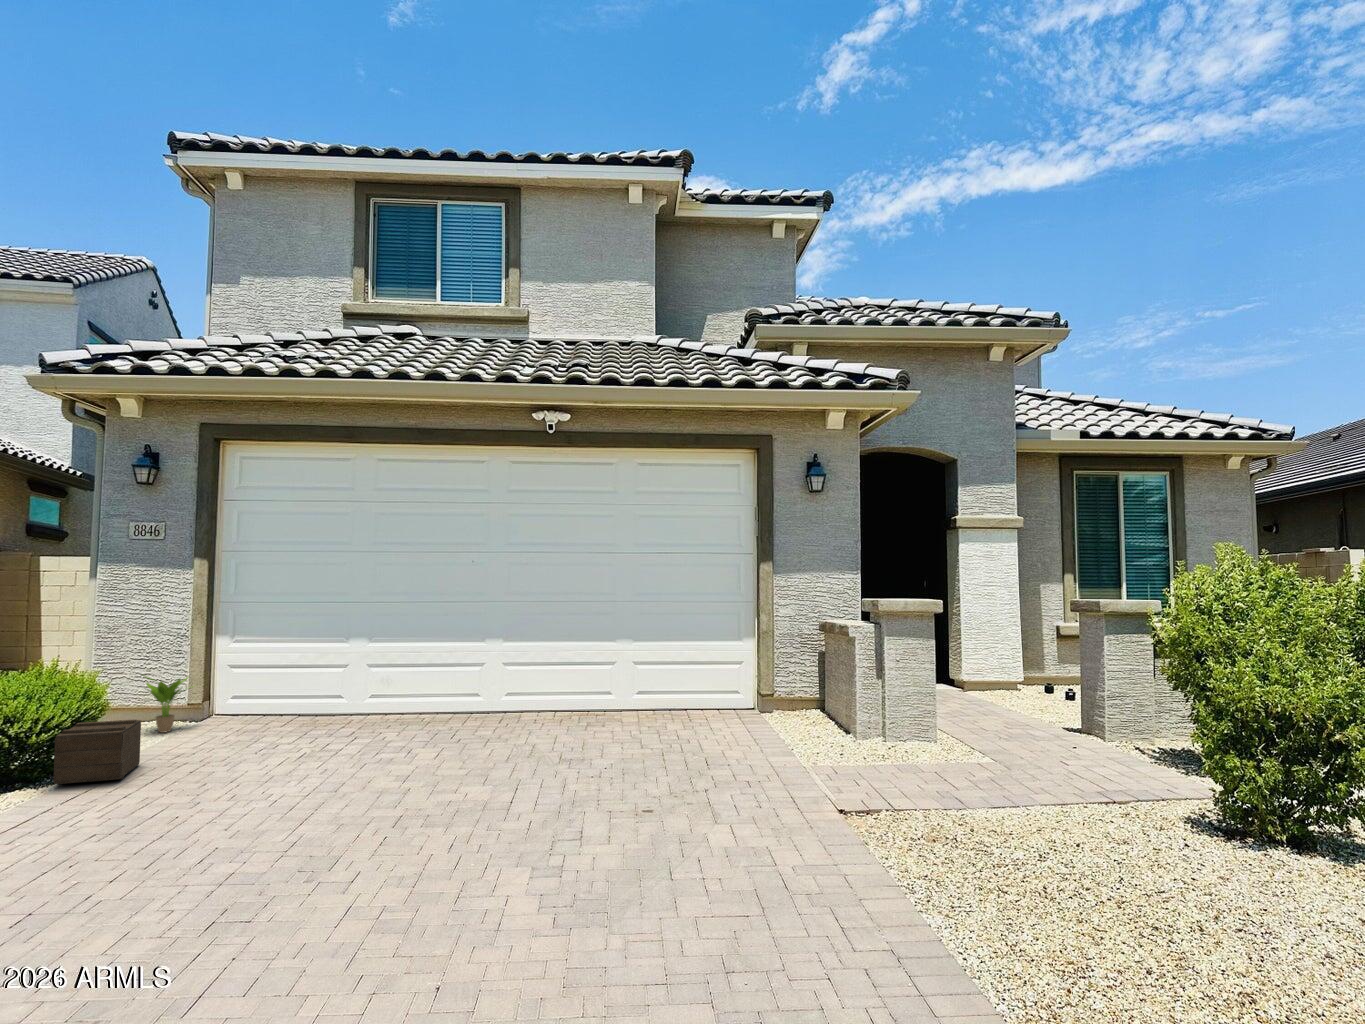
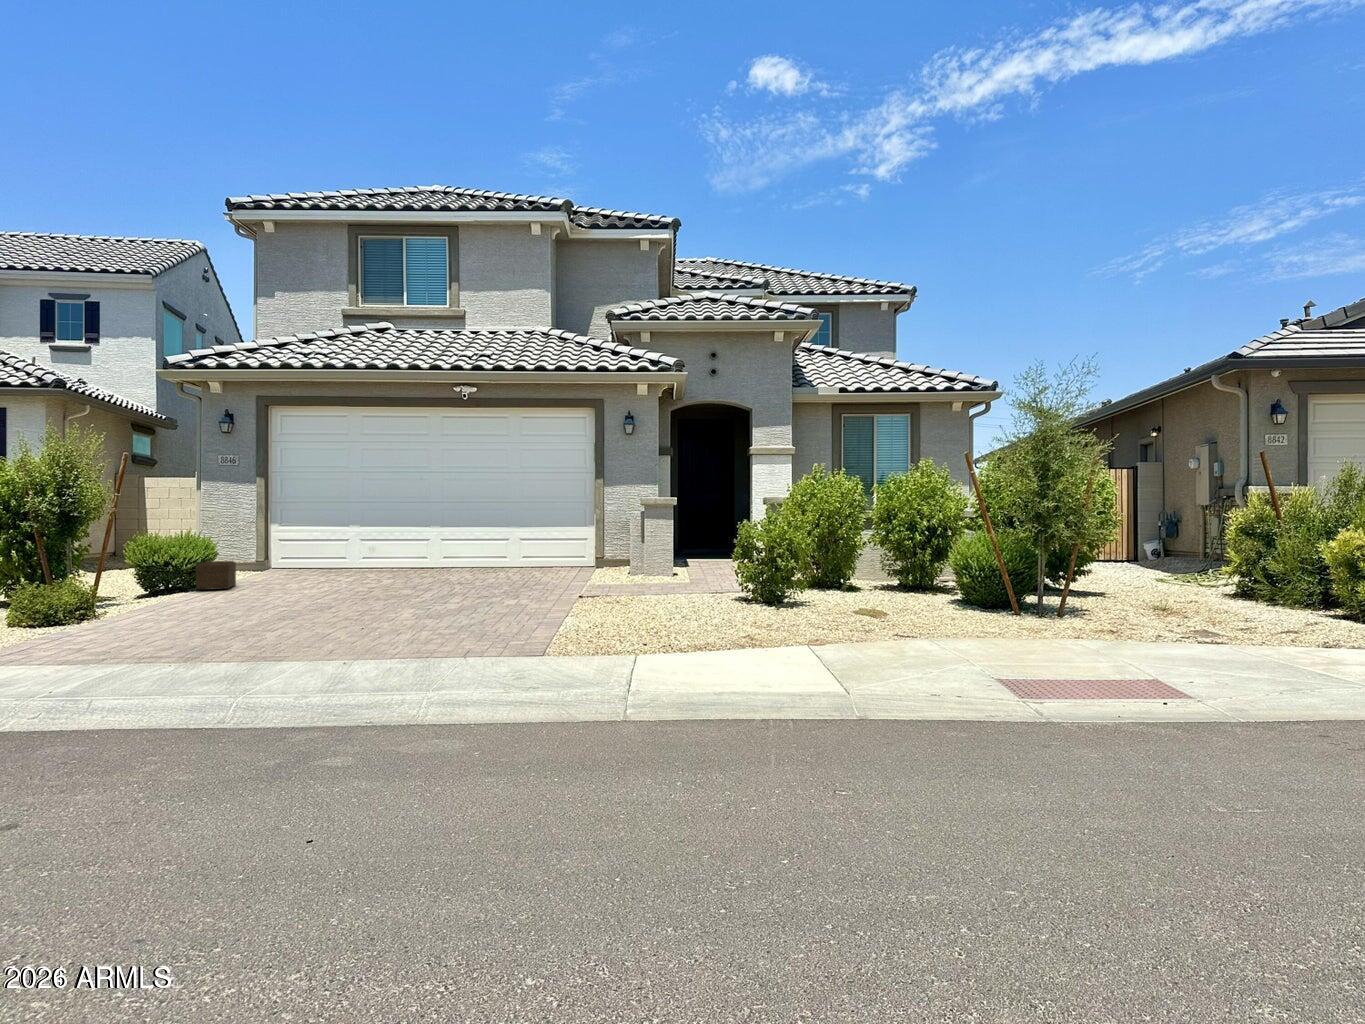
potted plant: present [146,677,187,733] -> none [230,541,263,575]

